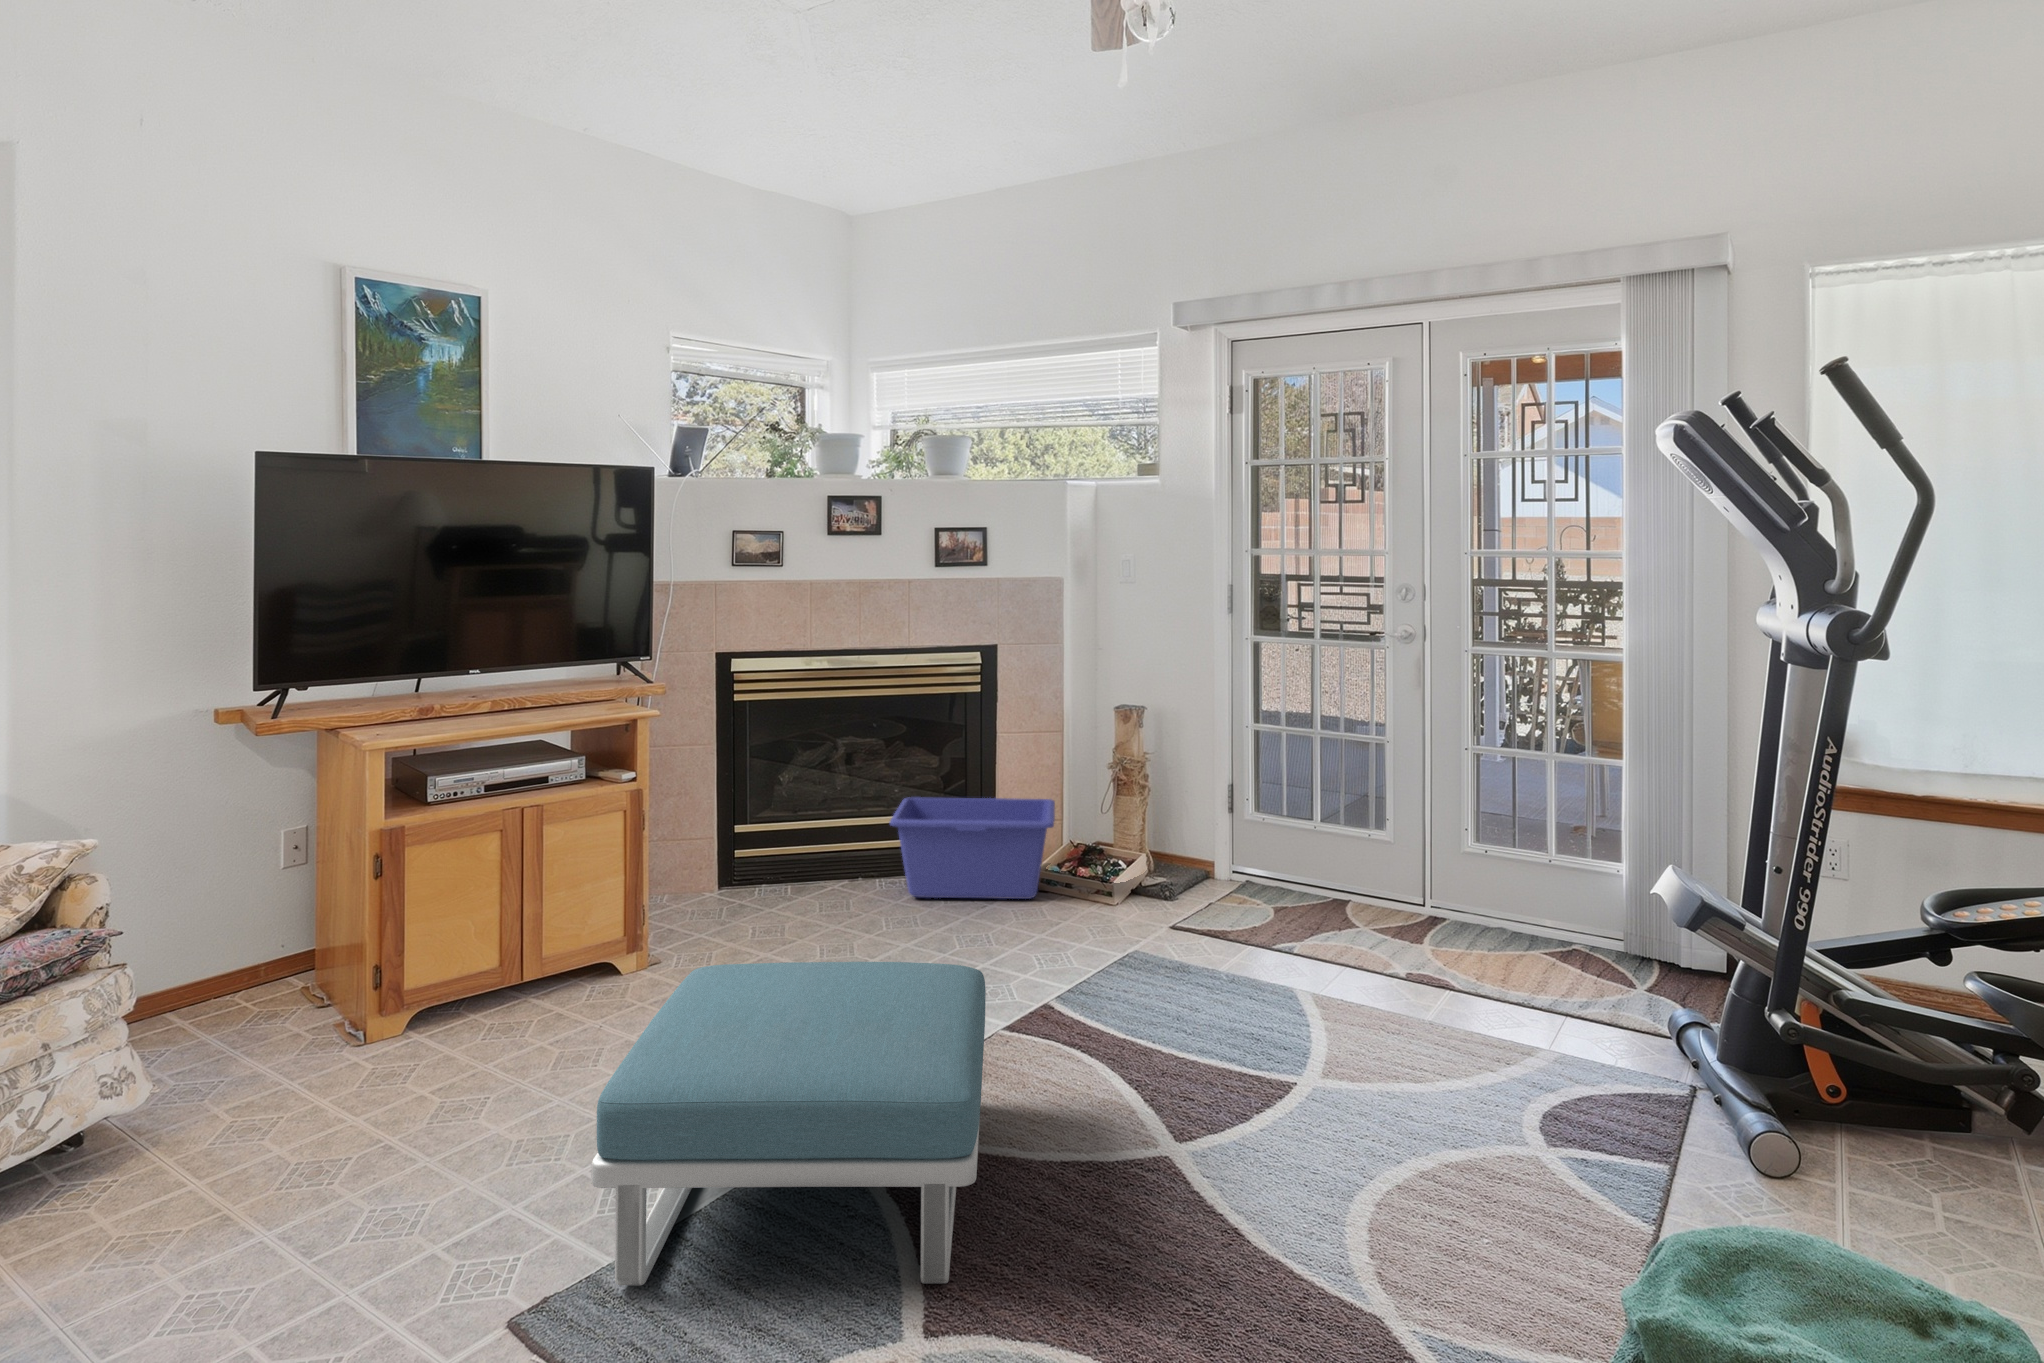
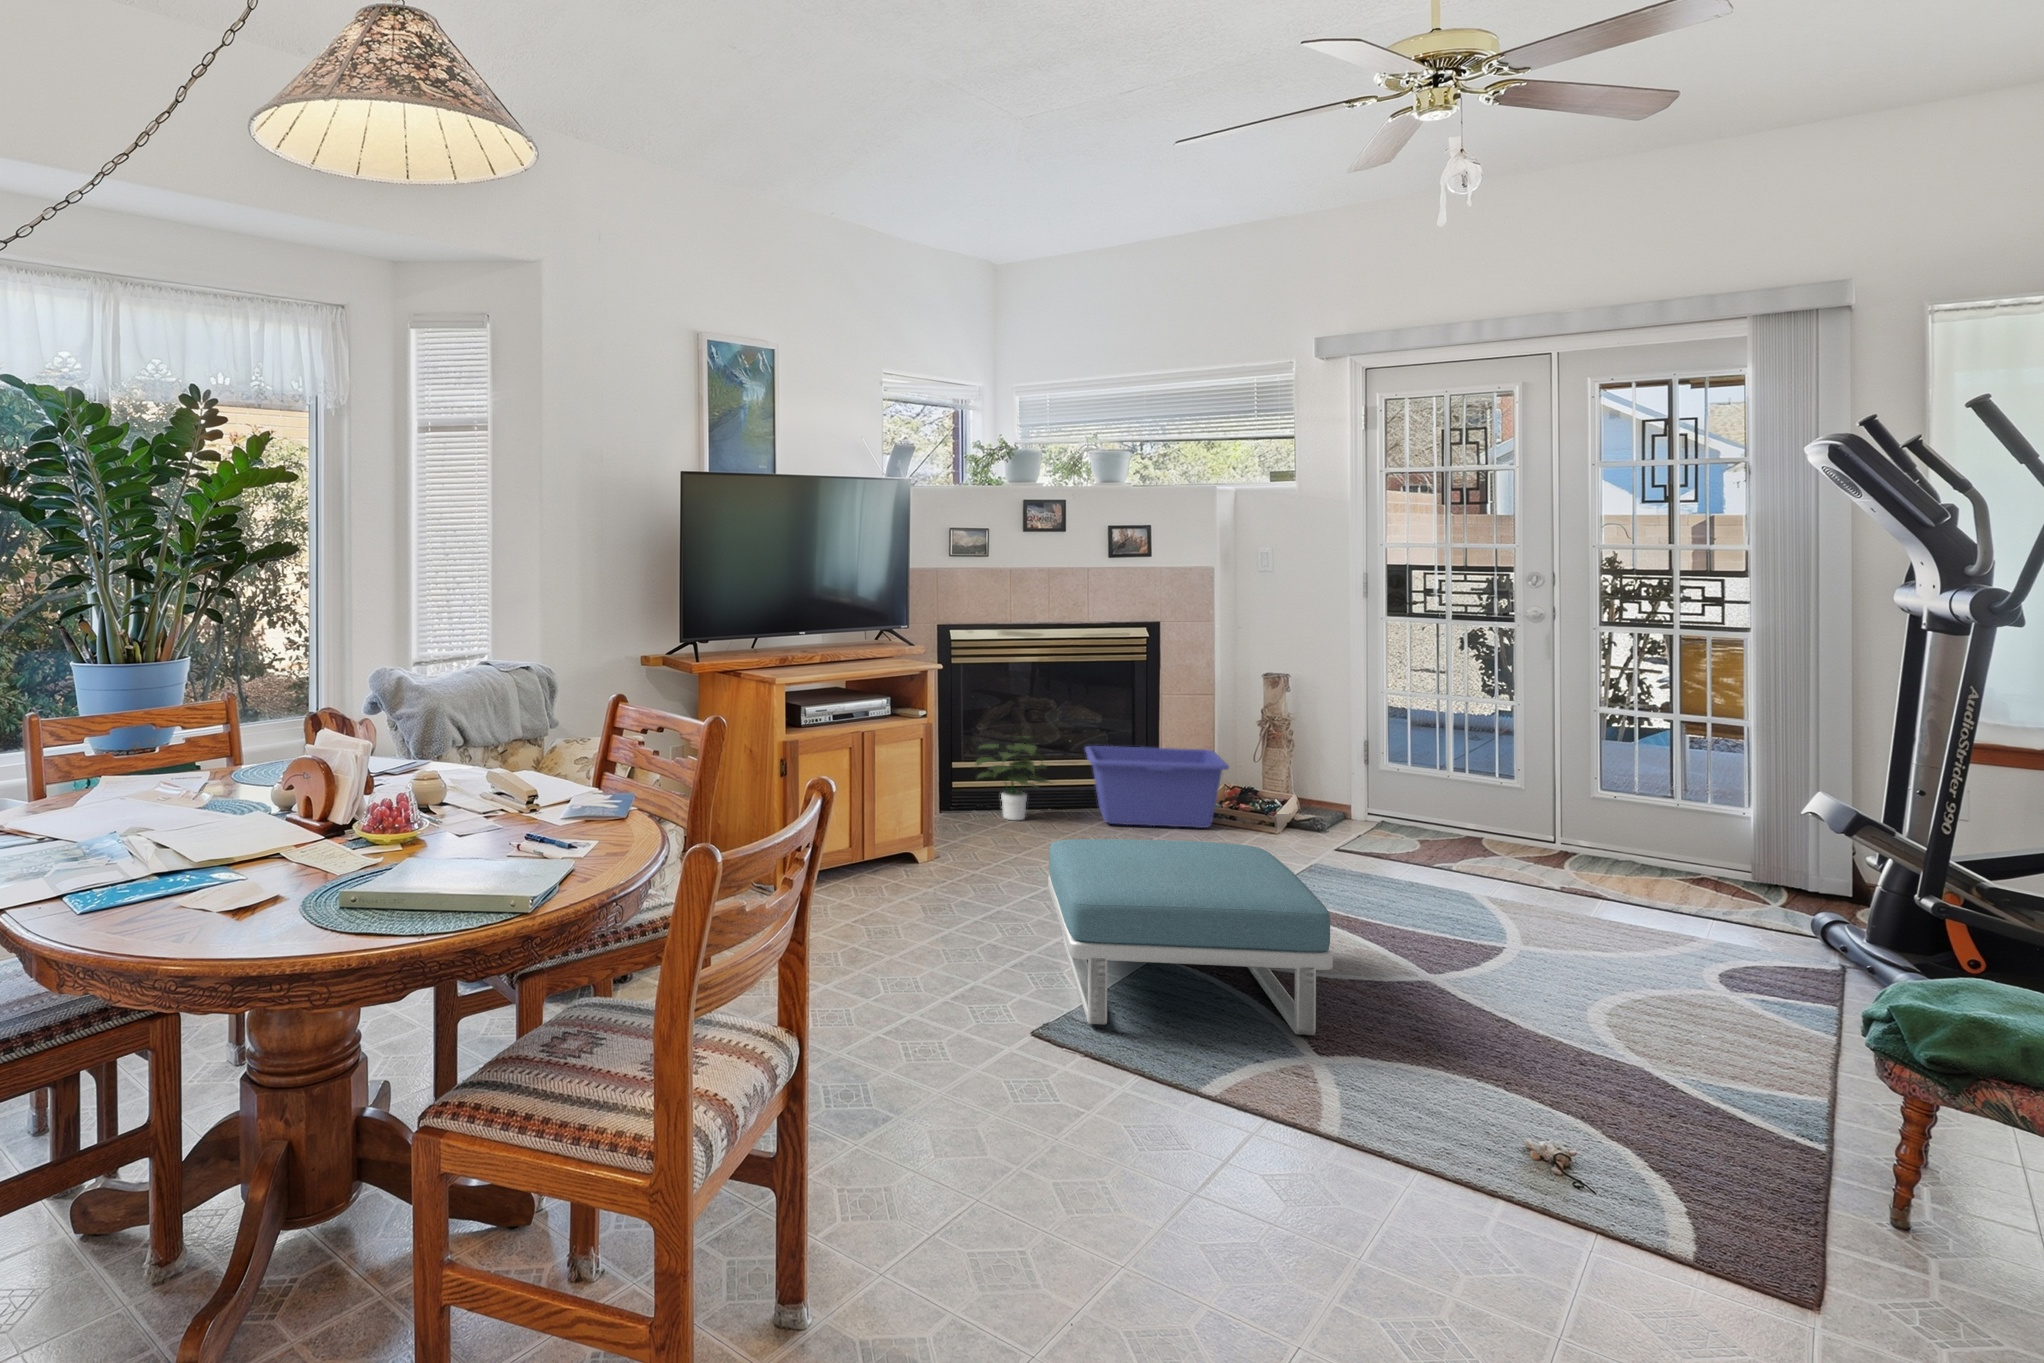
potted plant: none [754,788,855,896] -> present [976,736,1052,820]

